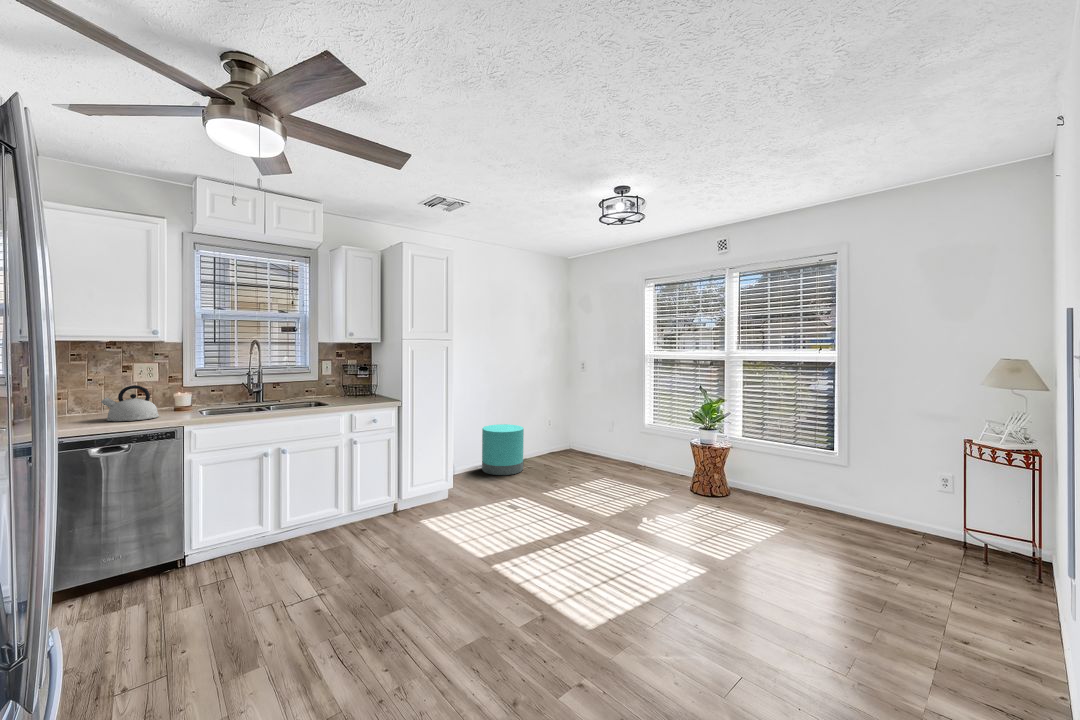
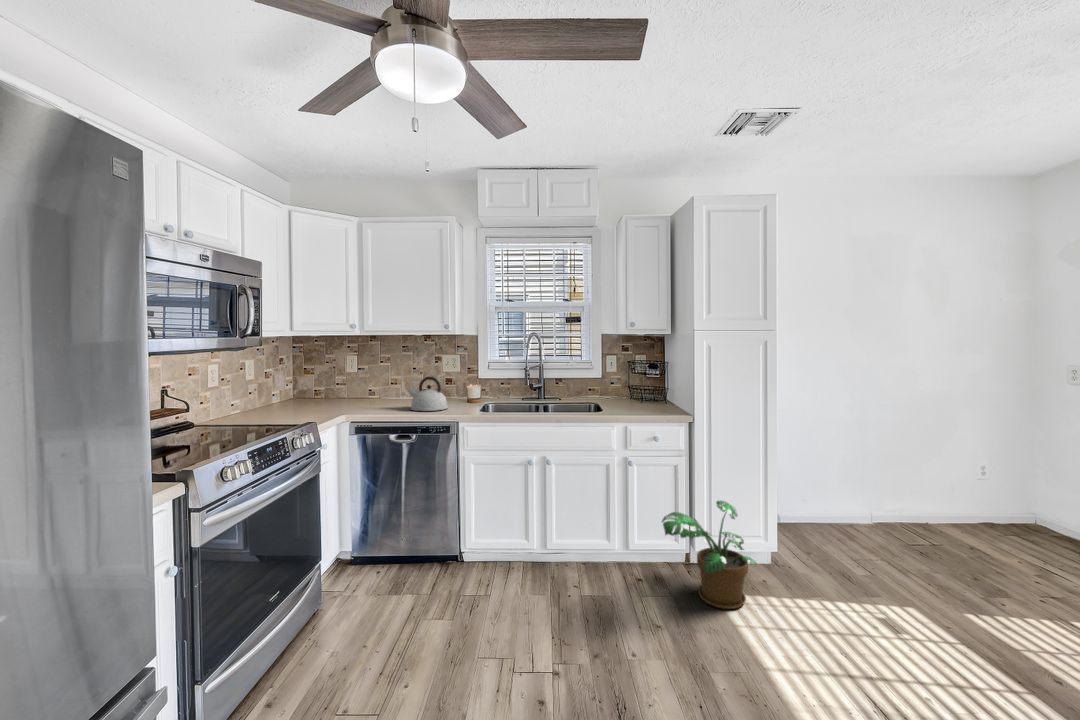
trash can: present [482,424,524,475] -> none [840,461,928,555]
potted plant: none [388,459,446,527] -> present [662,501,757,609]

